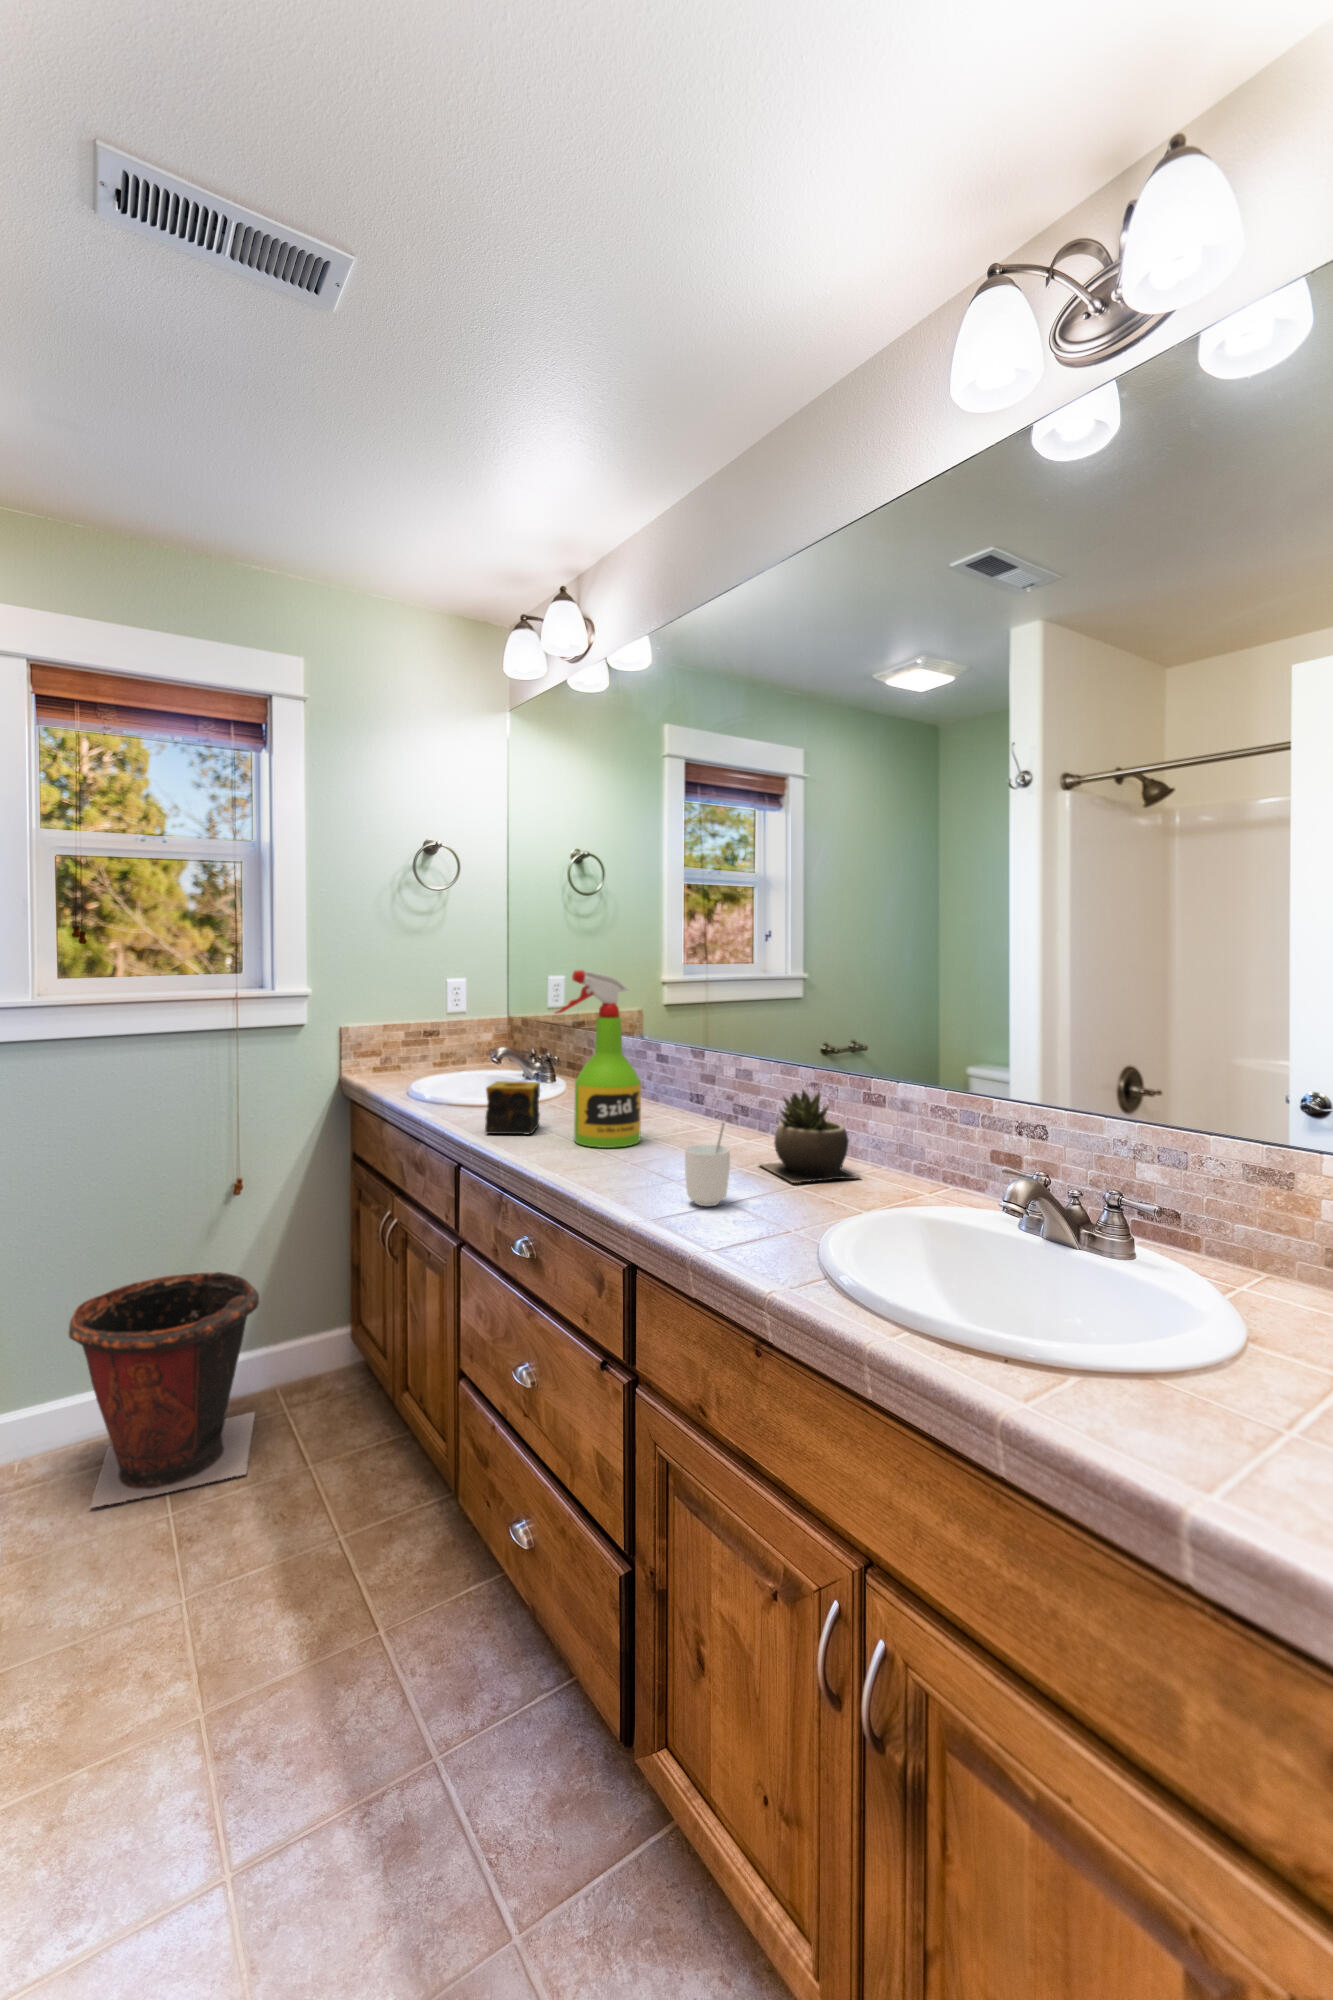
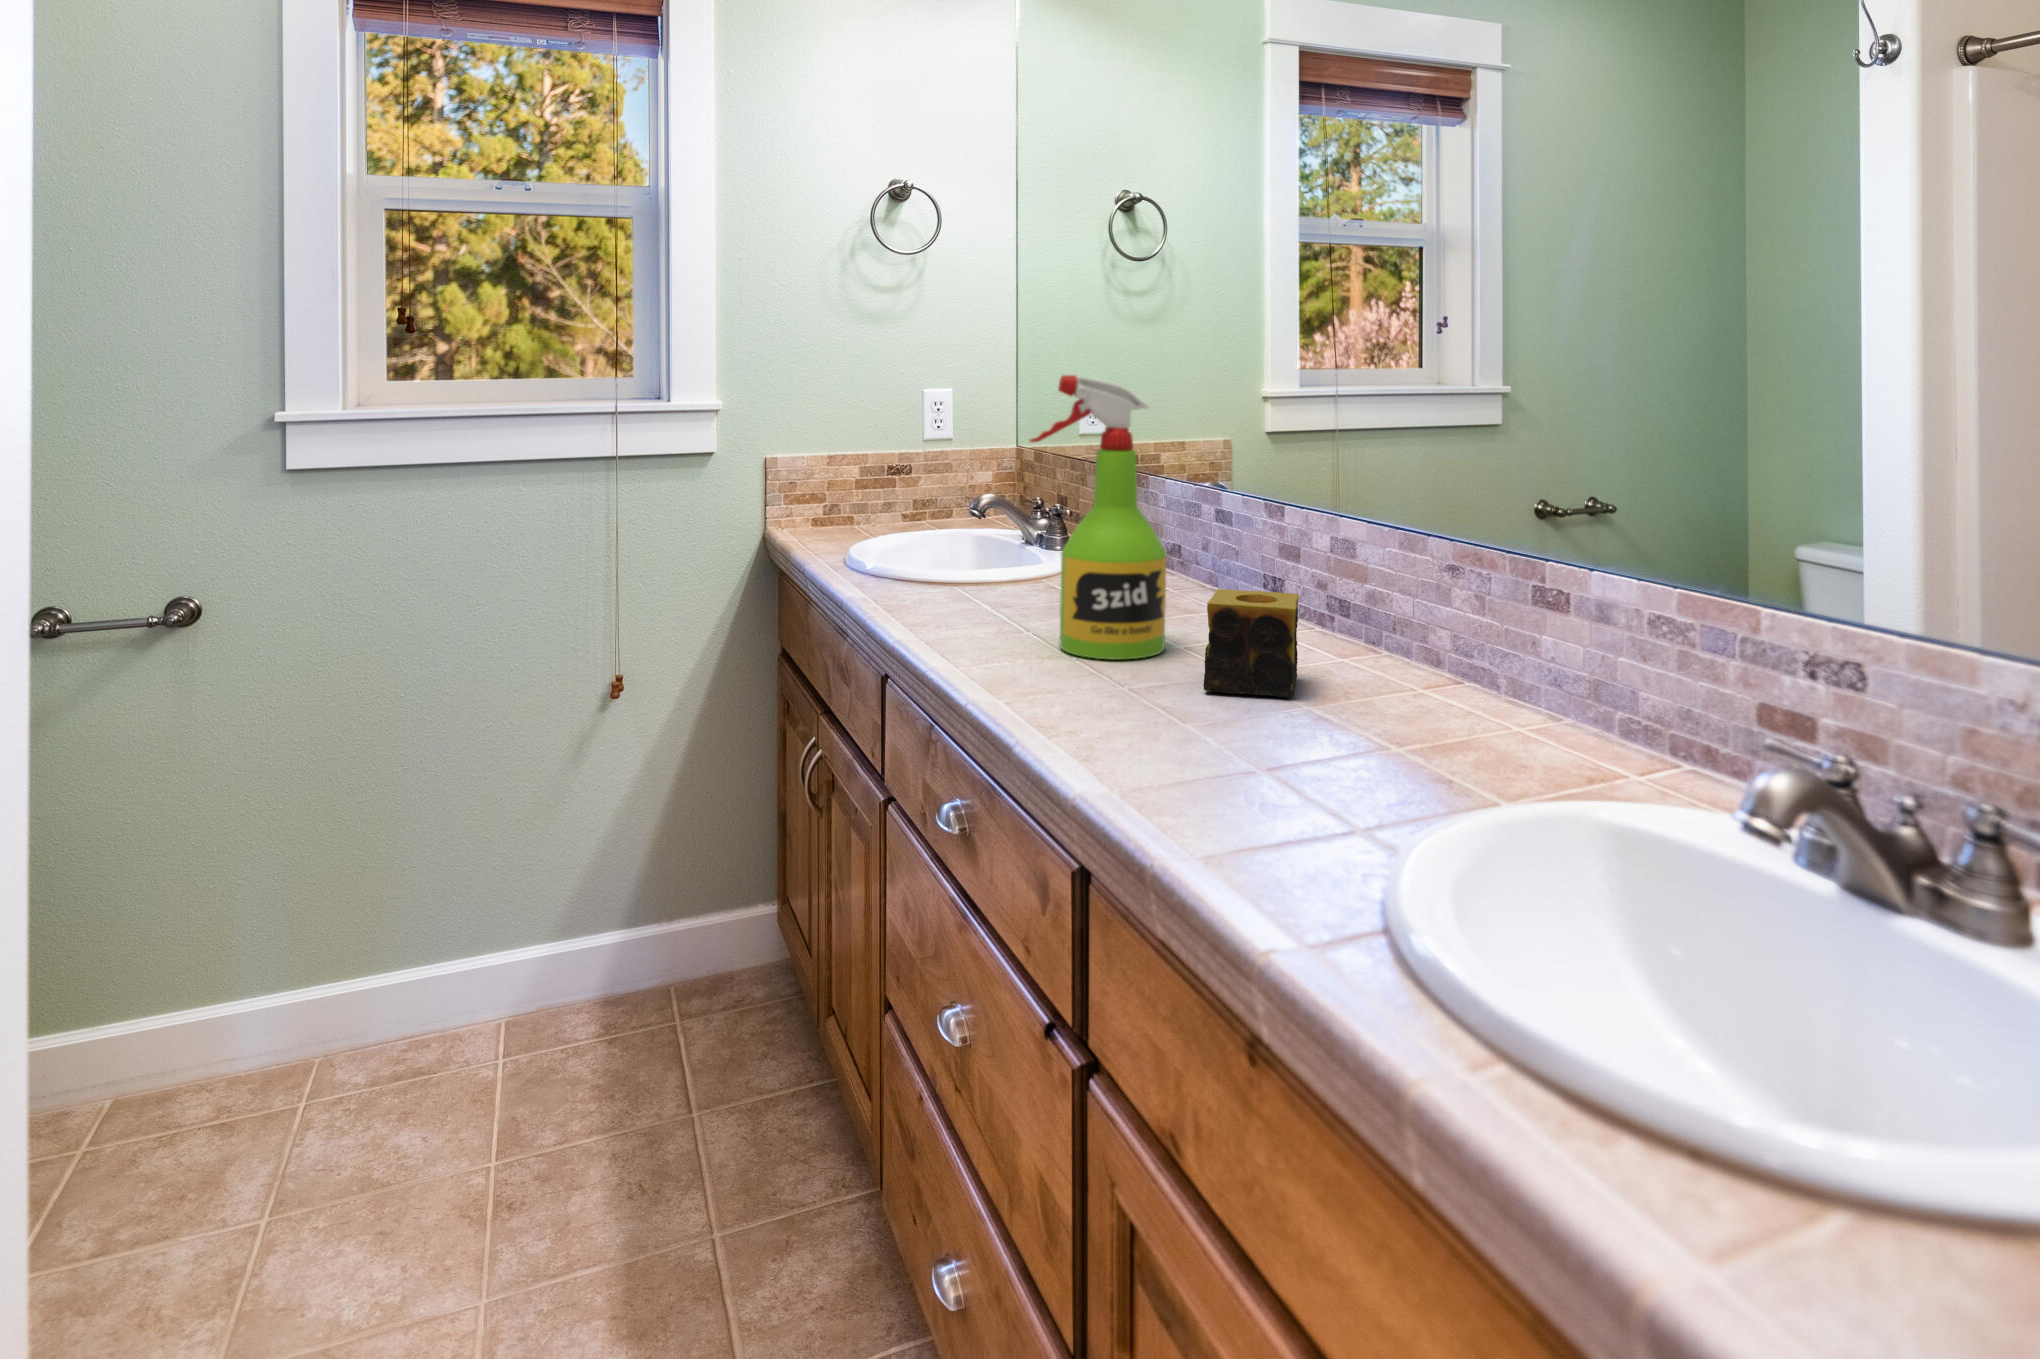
candle: present [485,1081,540,1134] -> present [1203,589,1299,697]
succulent plant: present [760,1090,859,1183] -> none [1342,575,1521,740]
cup: present [685,1123,730,1206] -> none [1194,630,1270,774]
waste bin: present [68,1272,259,1507] -> none [371,803,633,1145]

